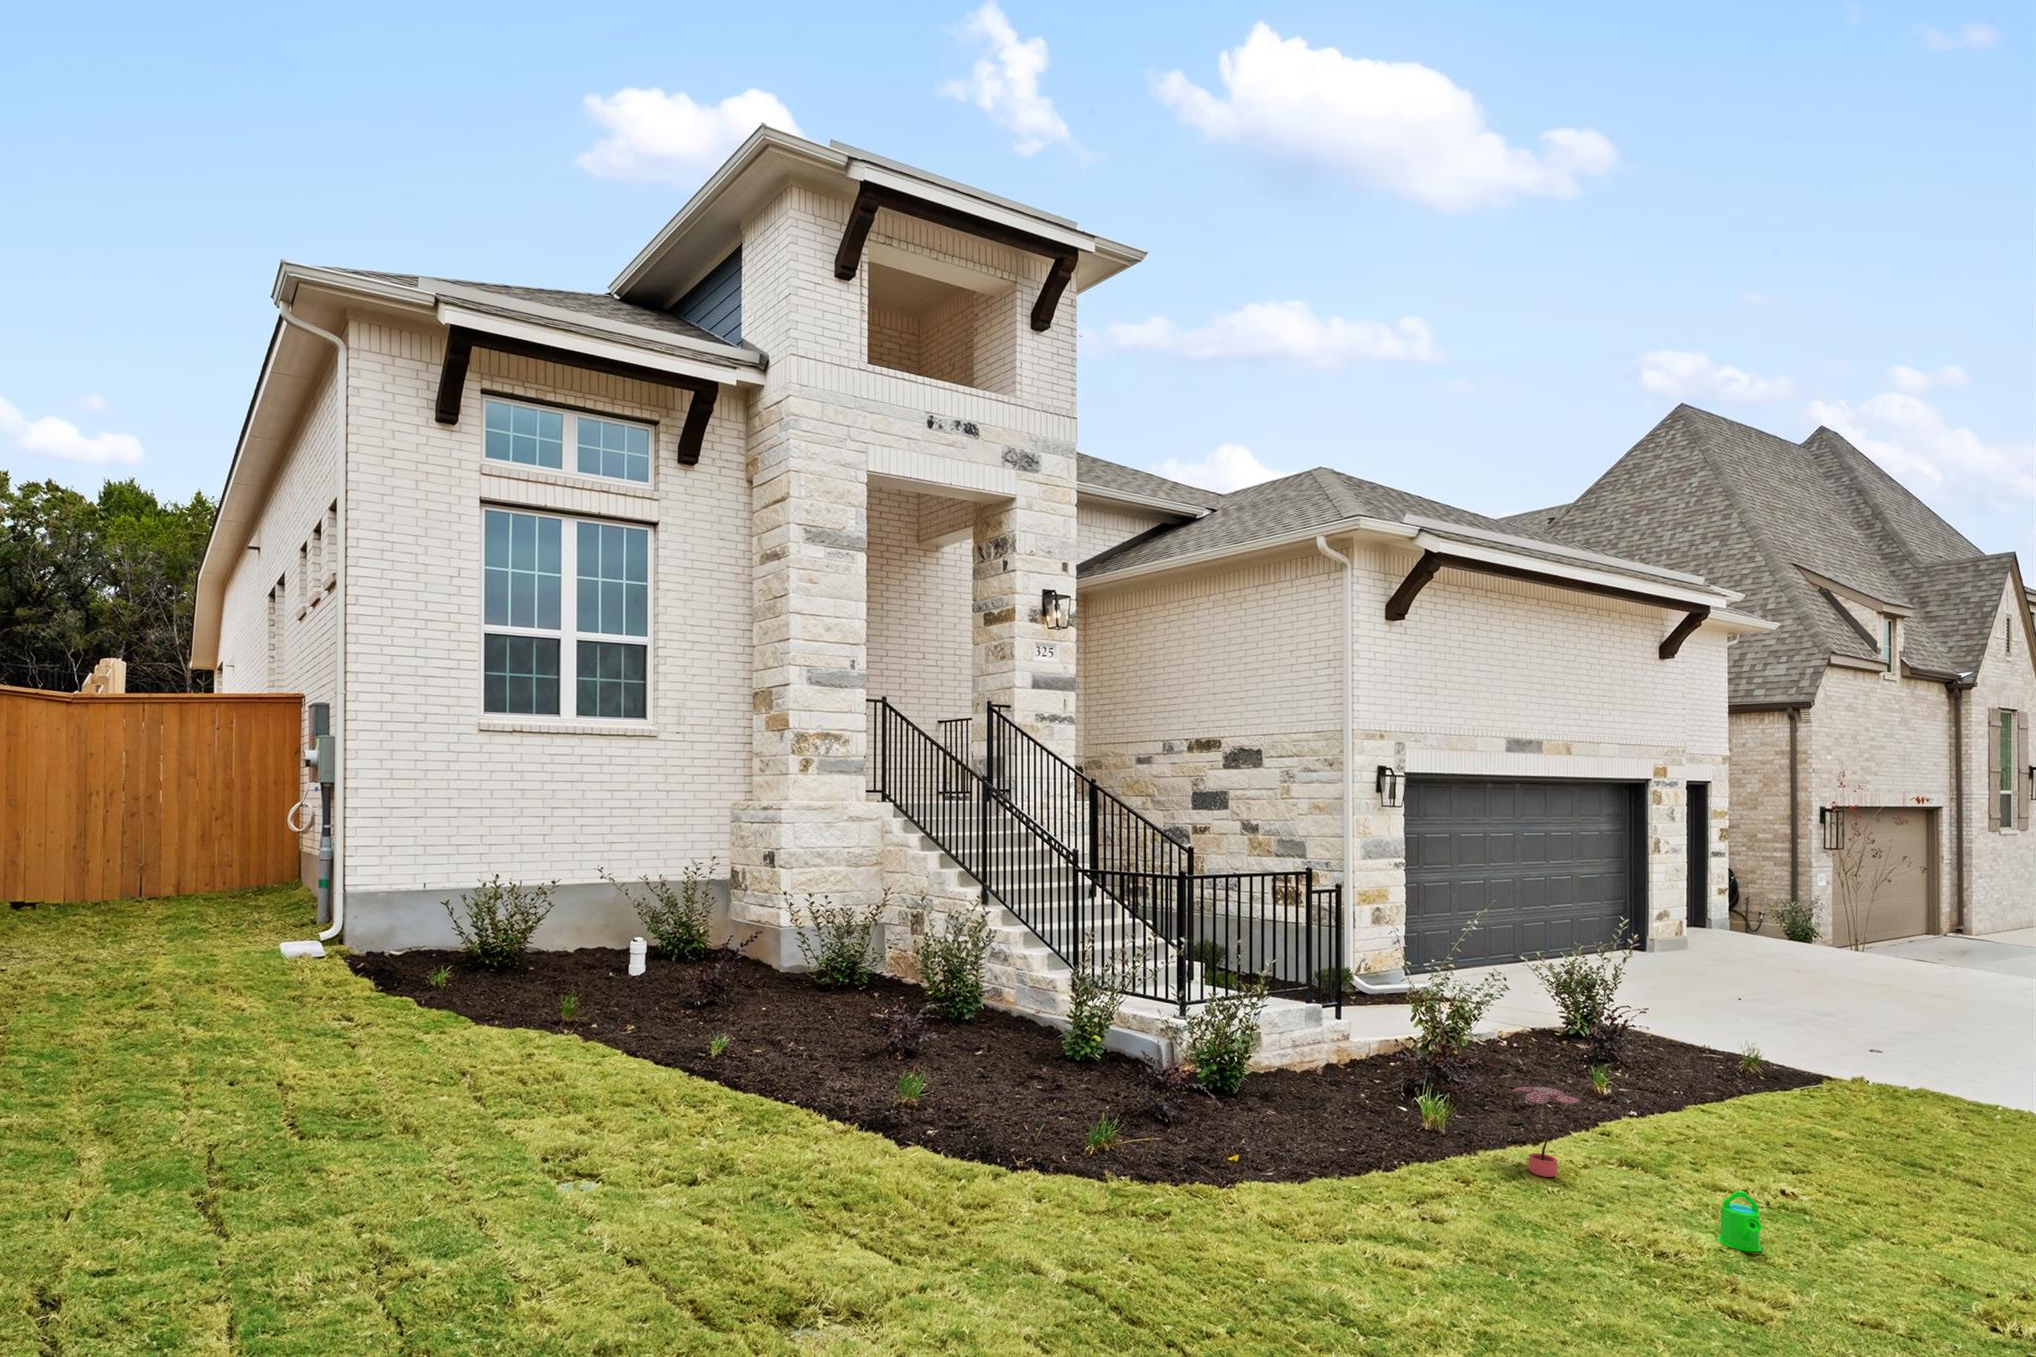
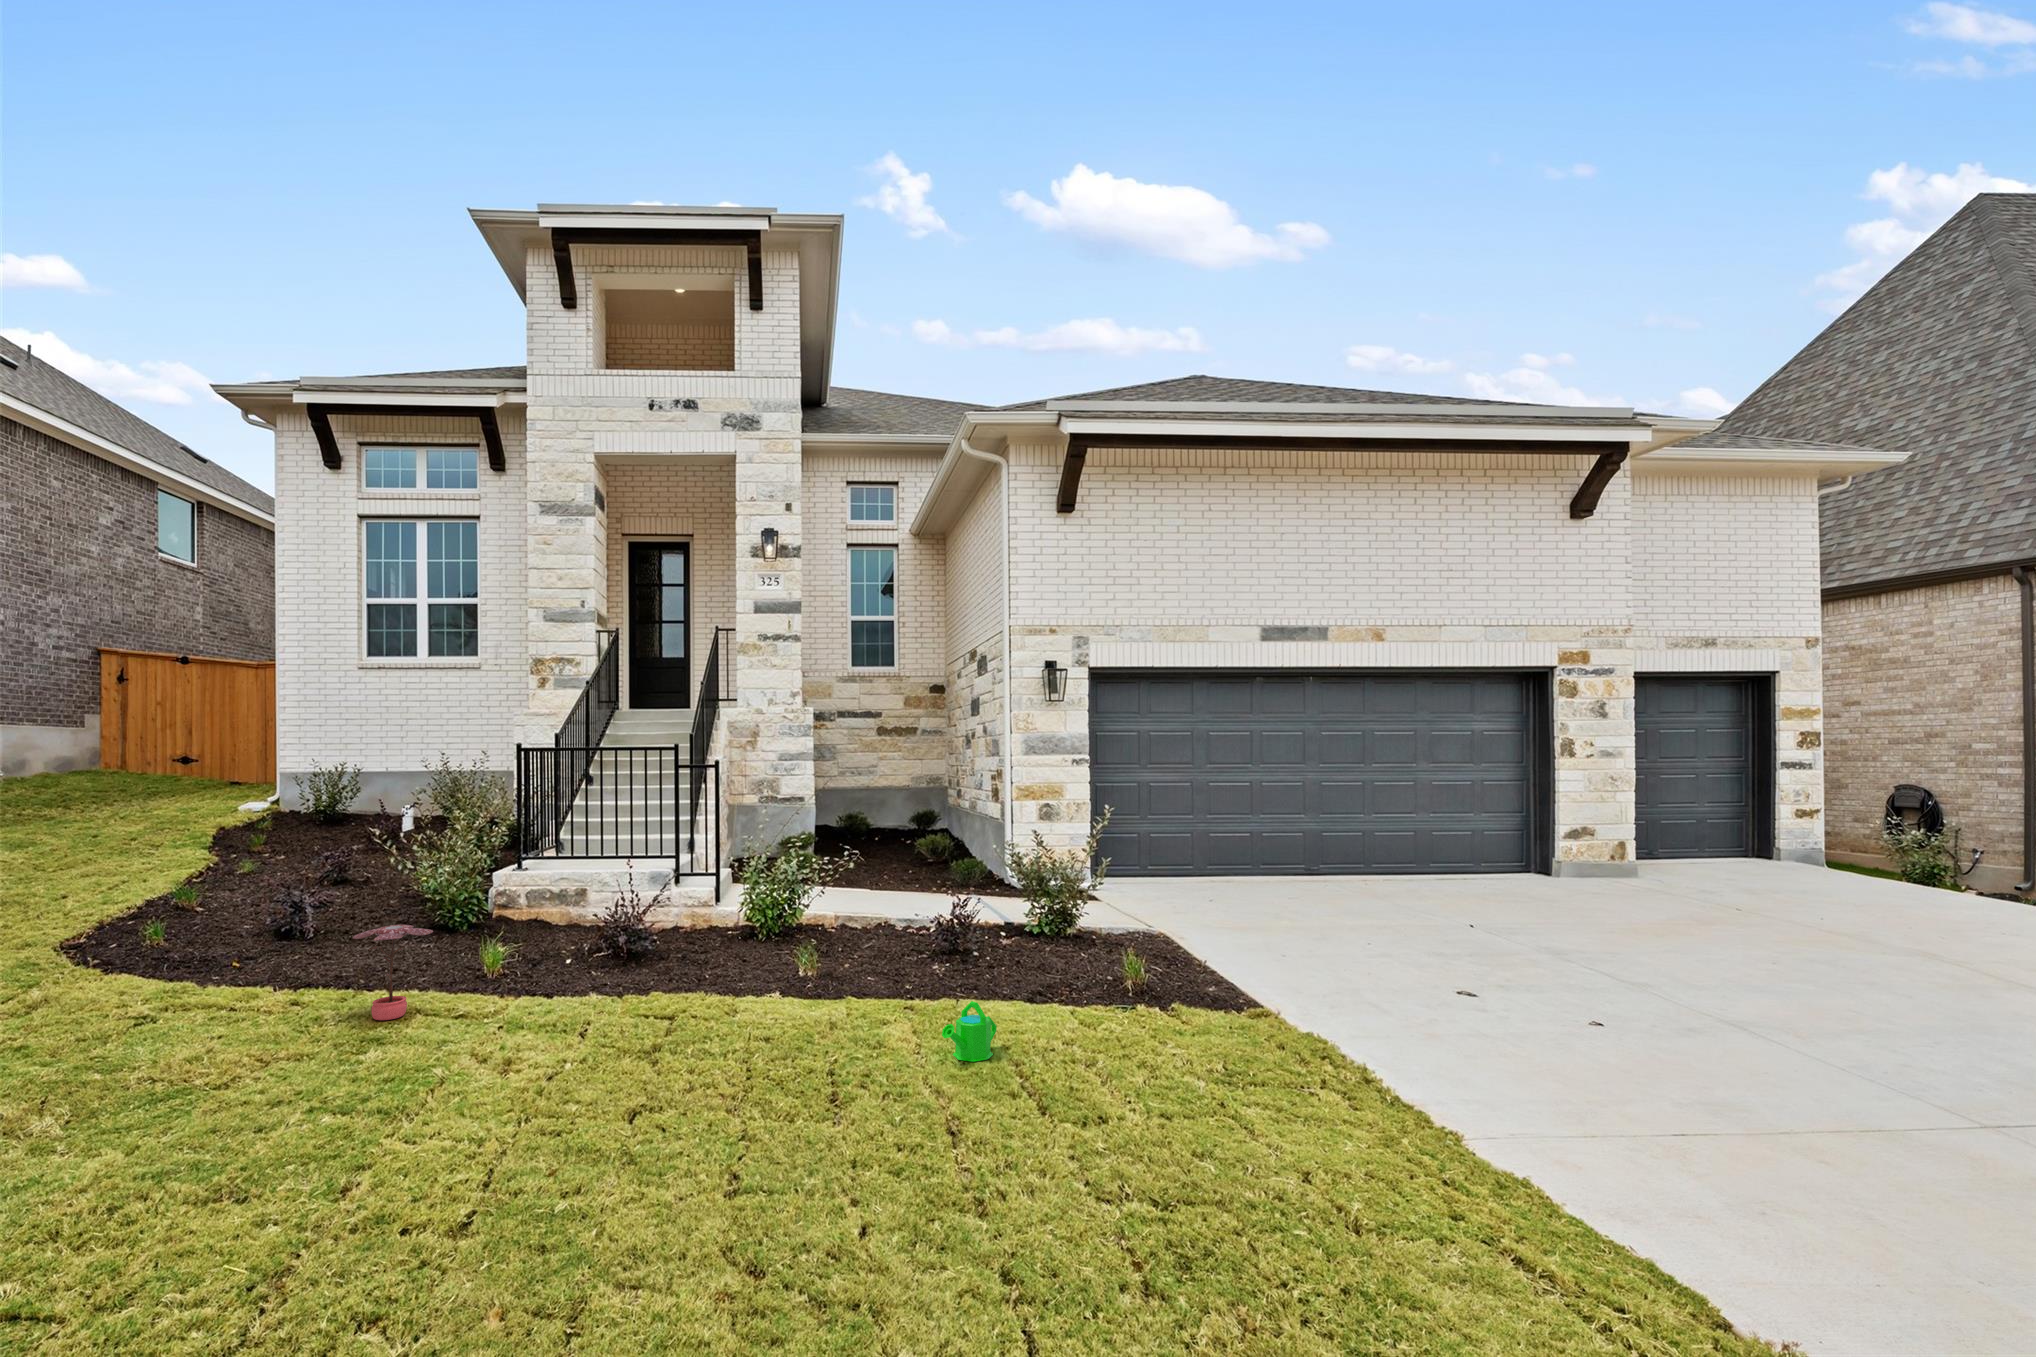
watering can: present [1718,1191,1763,1251] -> present [942,1001,997,1062]

